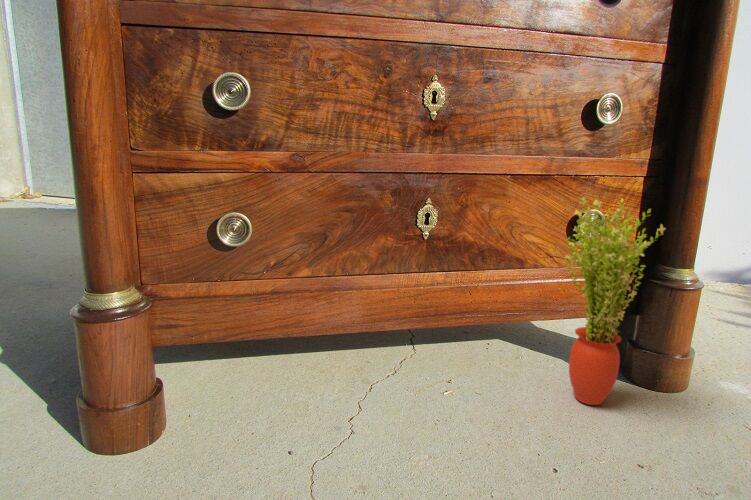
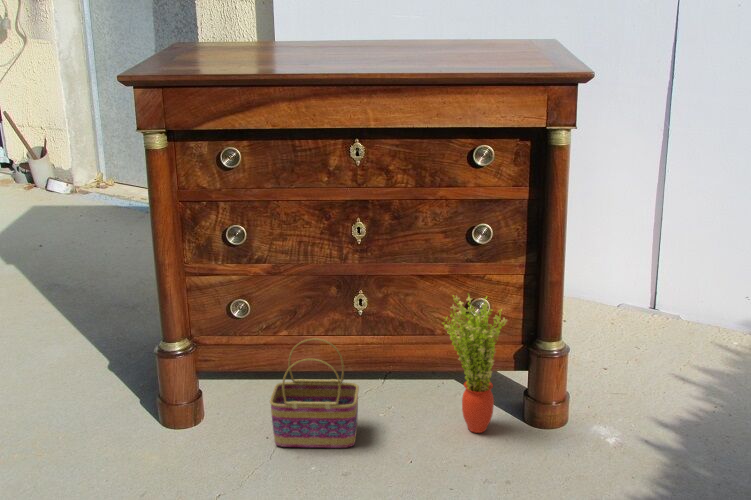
basket: none [298,275,452,467] -> present [270,338,359,448]

